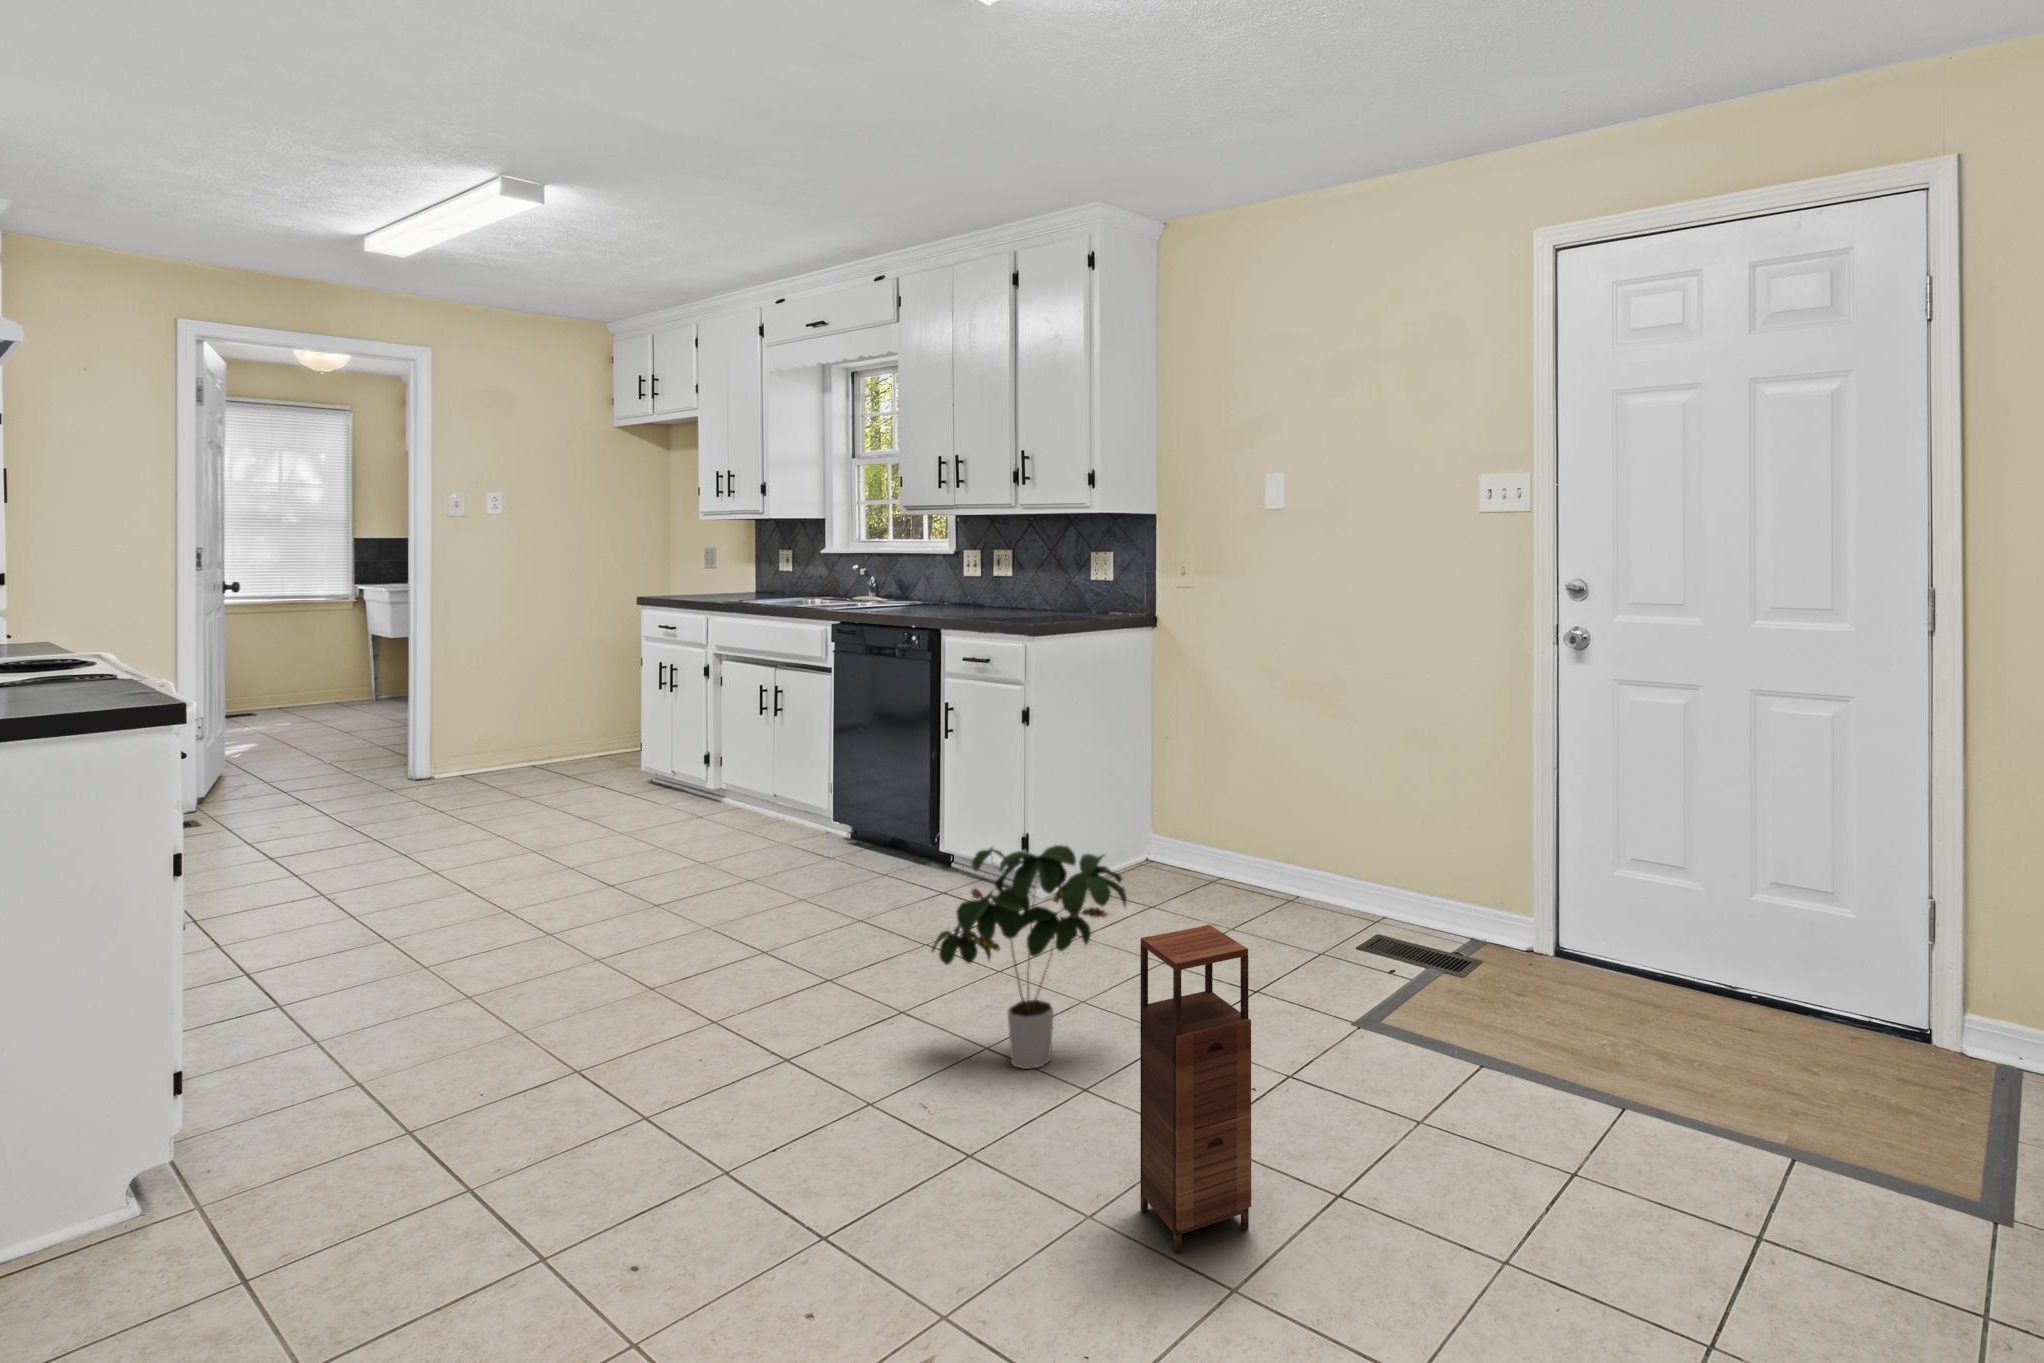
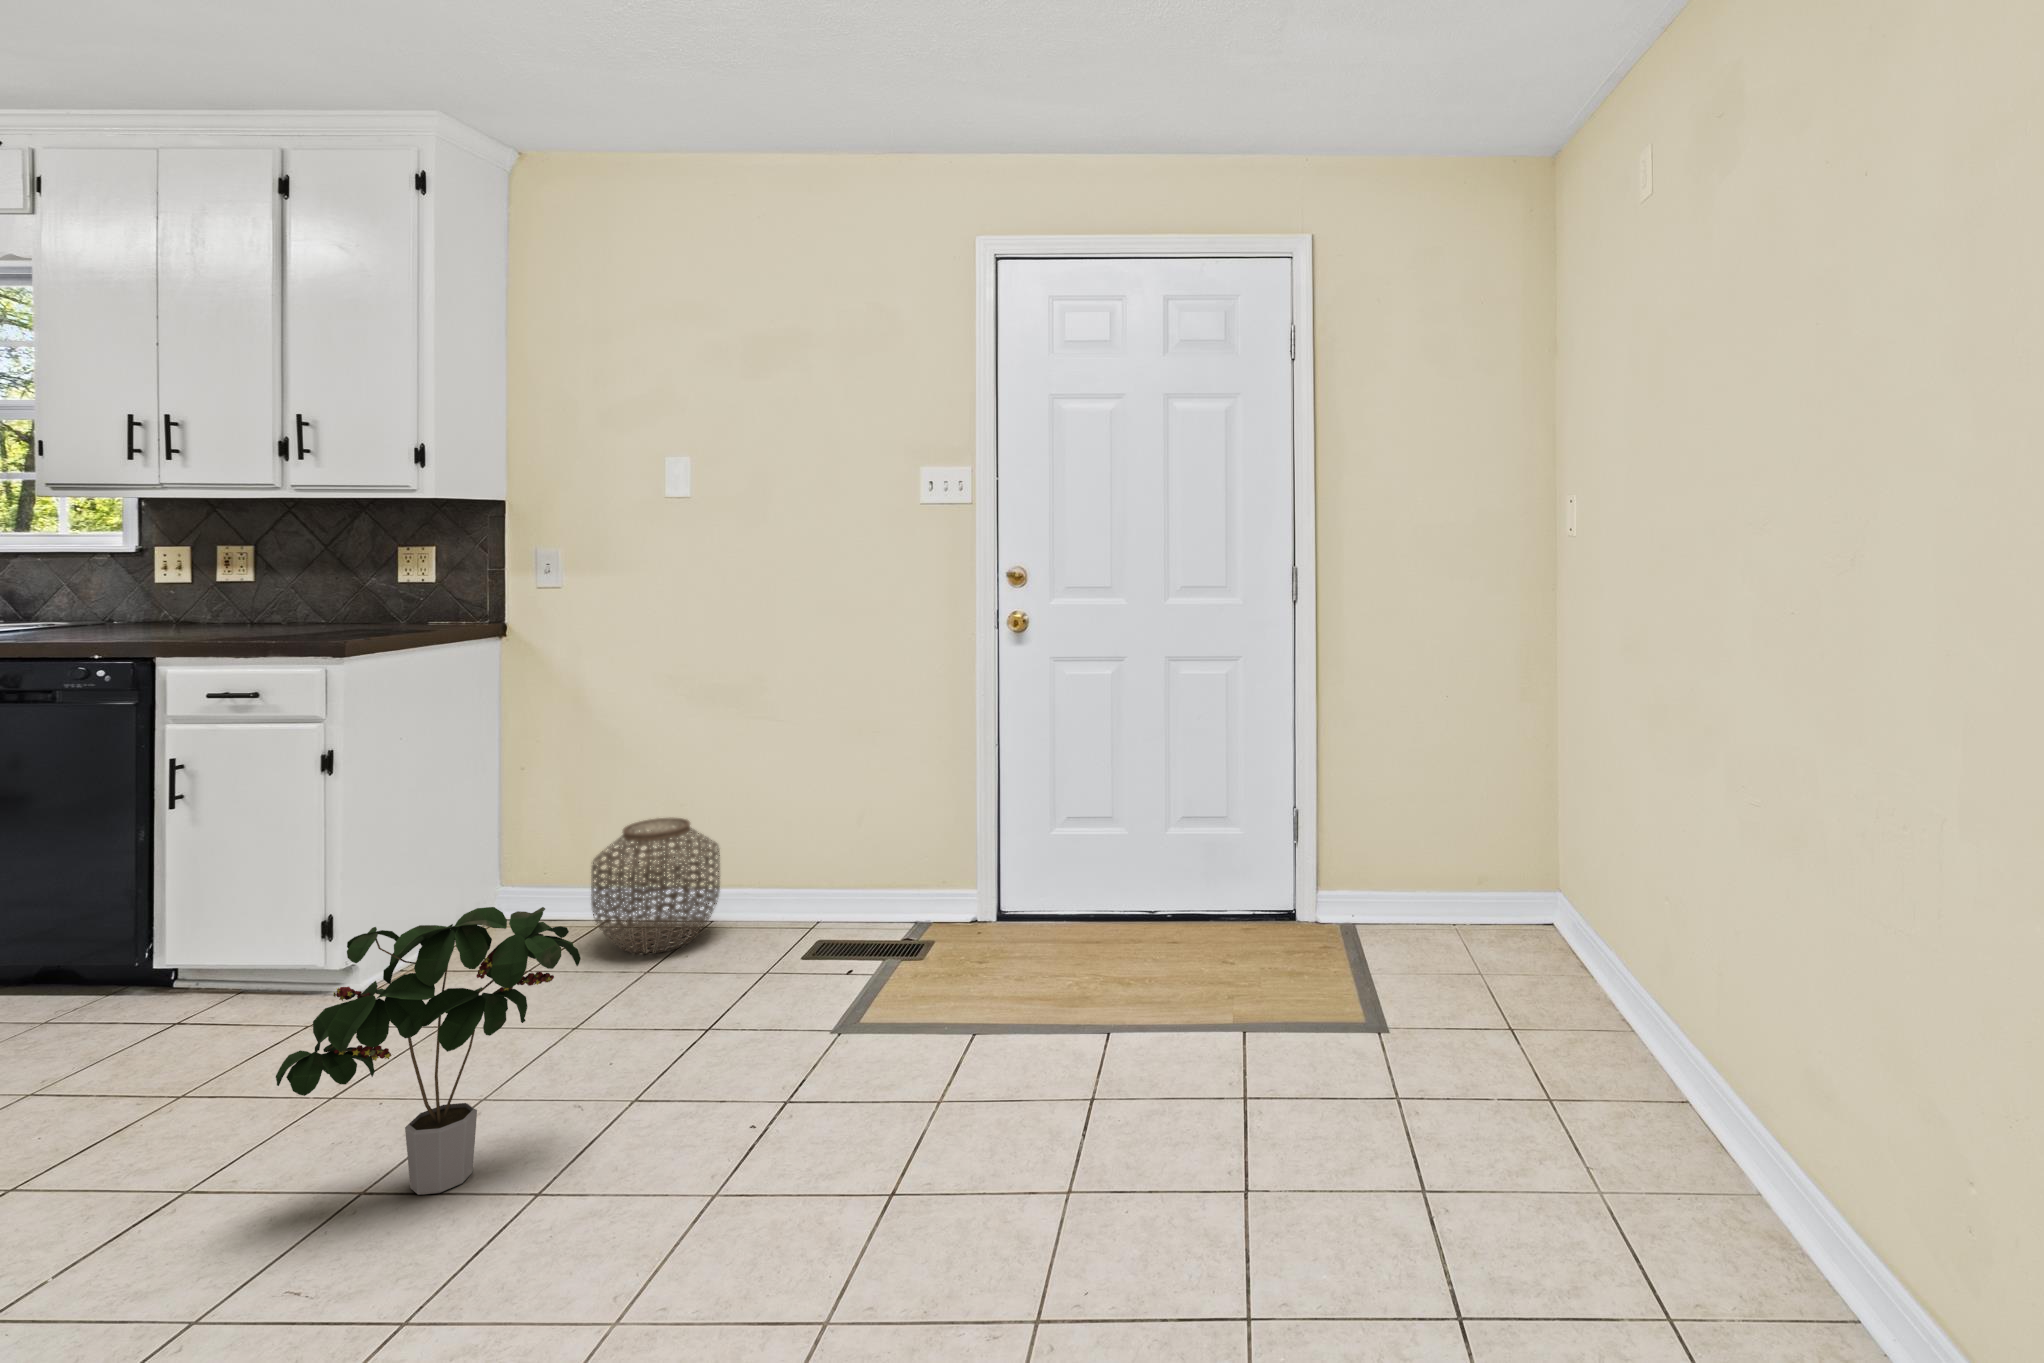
woven basket: none [1198,796,1300,916] -> present [591,818,720,954]
storage cabinet: present [1140,925,1251,1252] -> none [677,952,816,1309]

